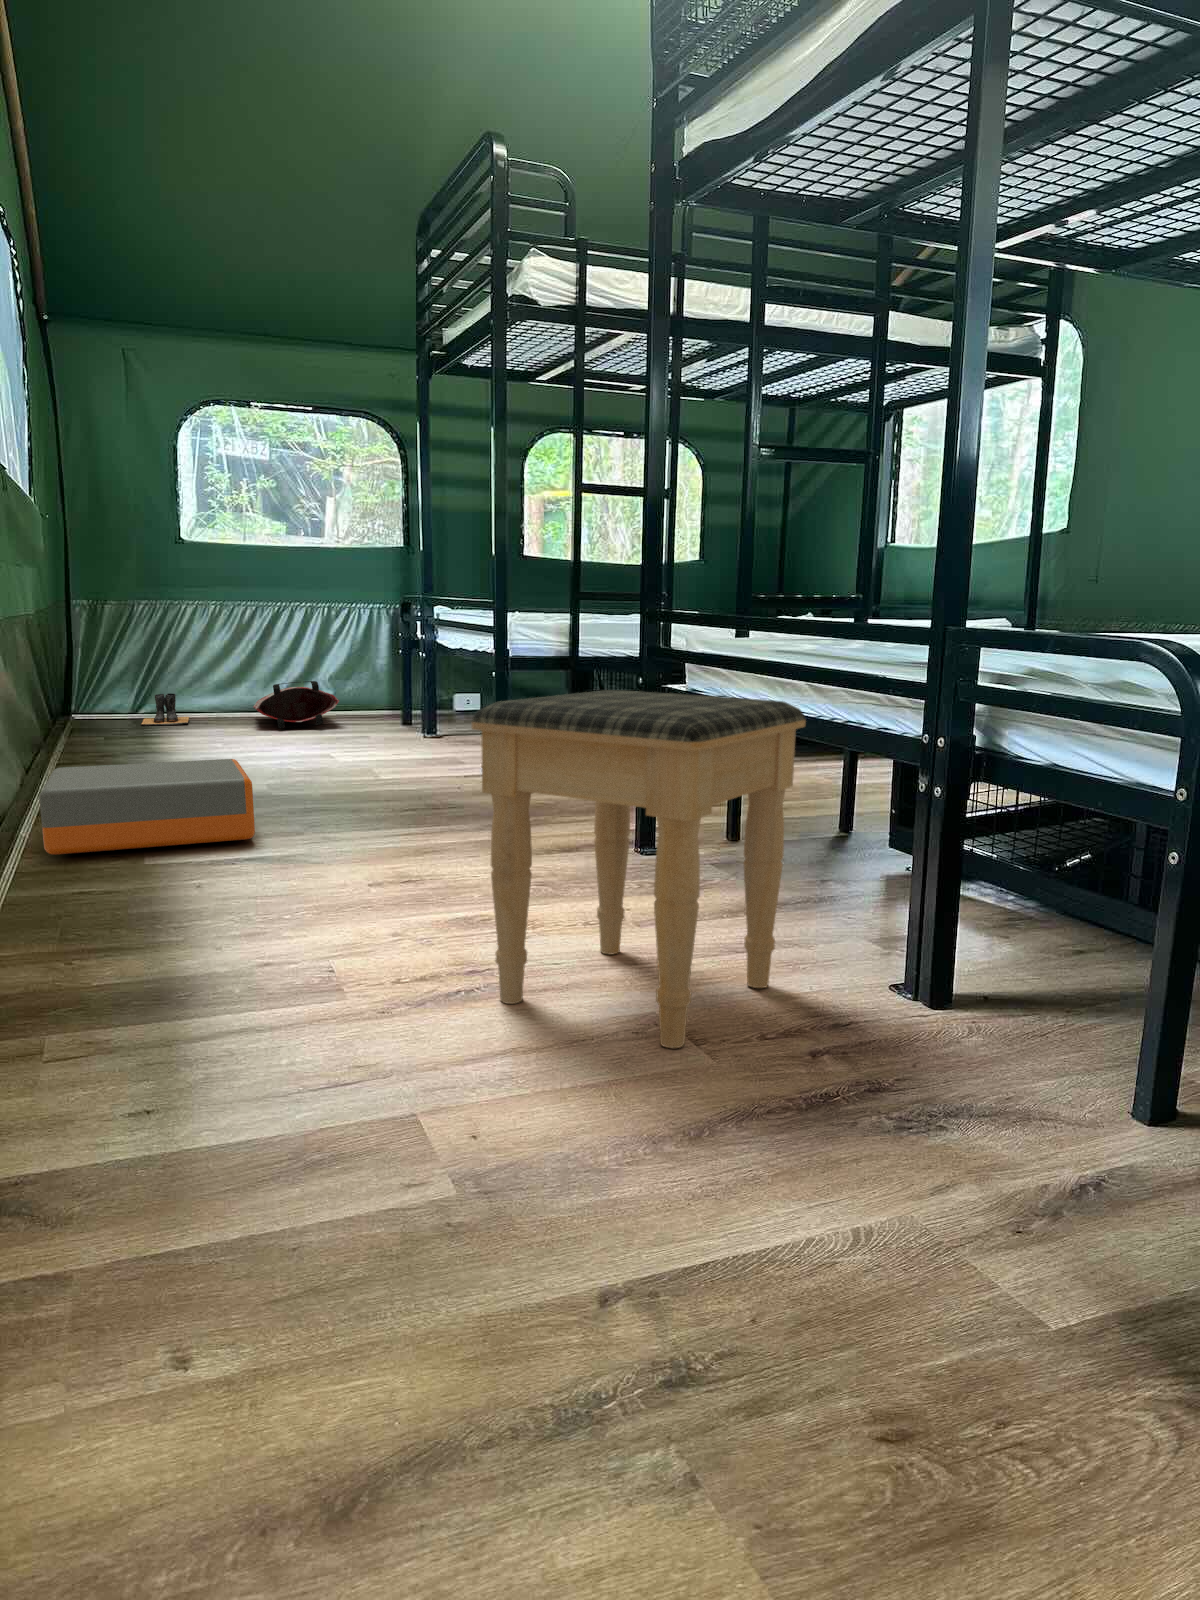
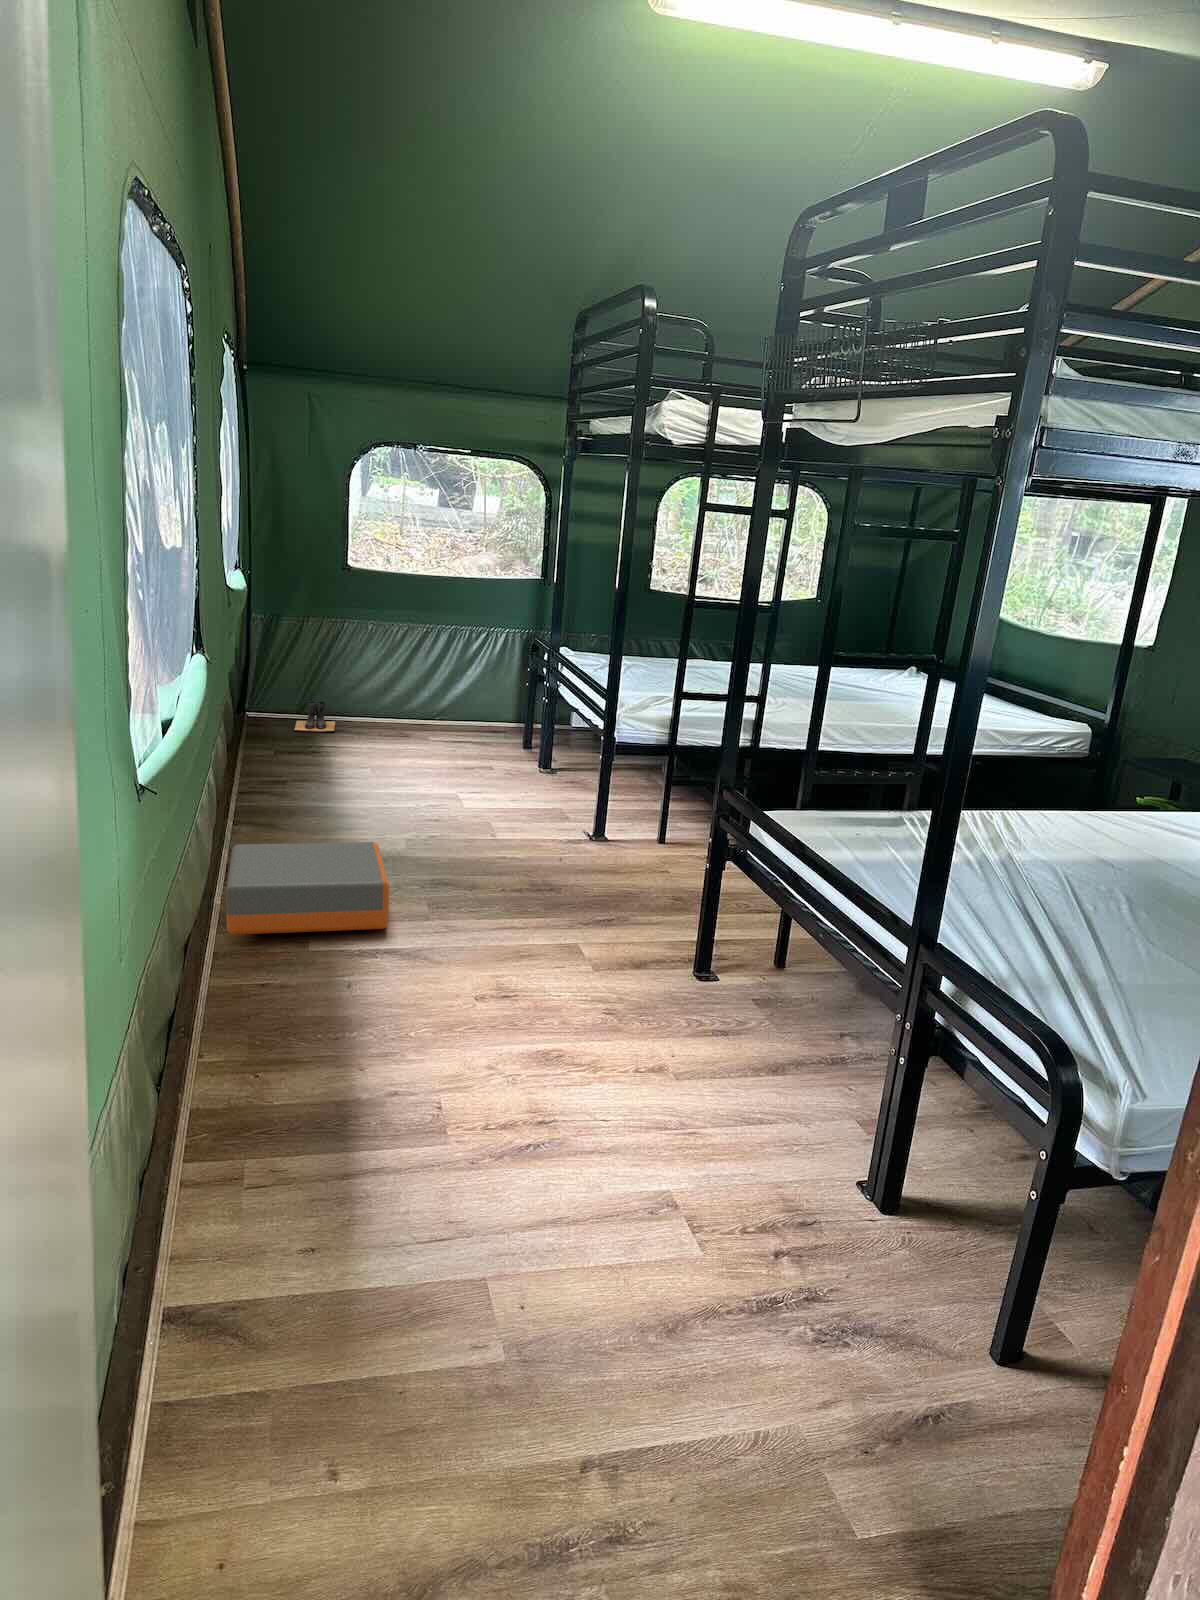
bag: present [253,681,339,728] -> none [391,701,467,746]
footstool: present [472,690,806,1048] -> none [554,921,811,1235]

